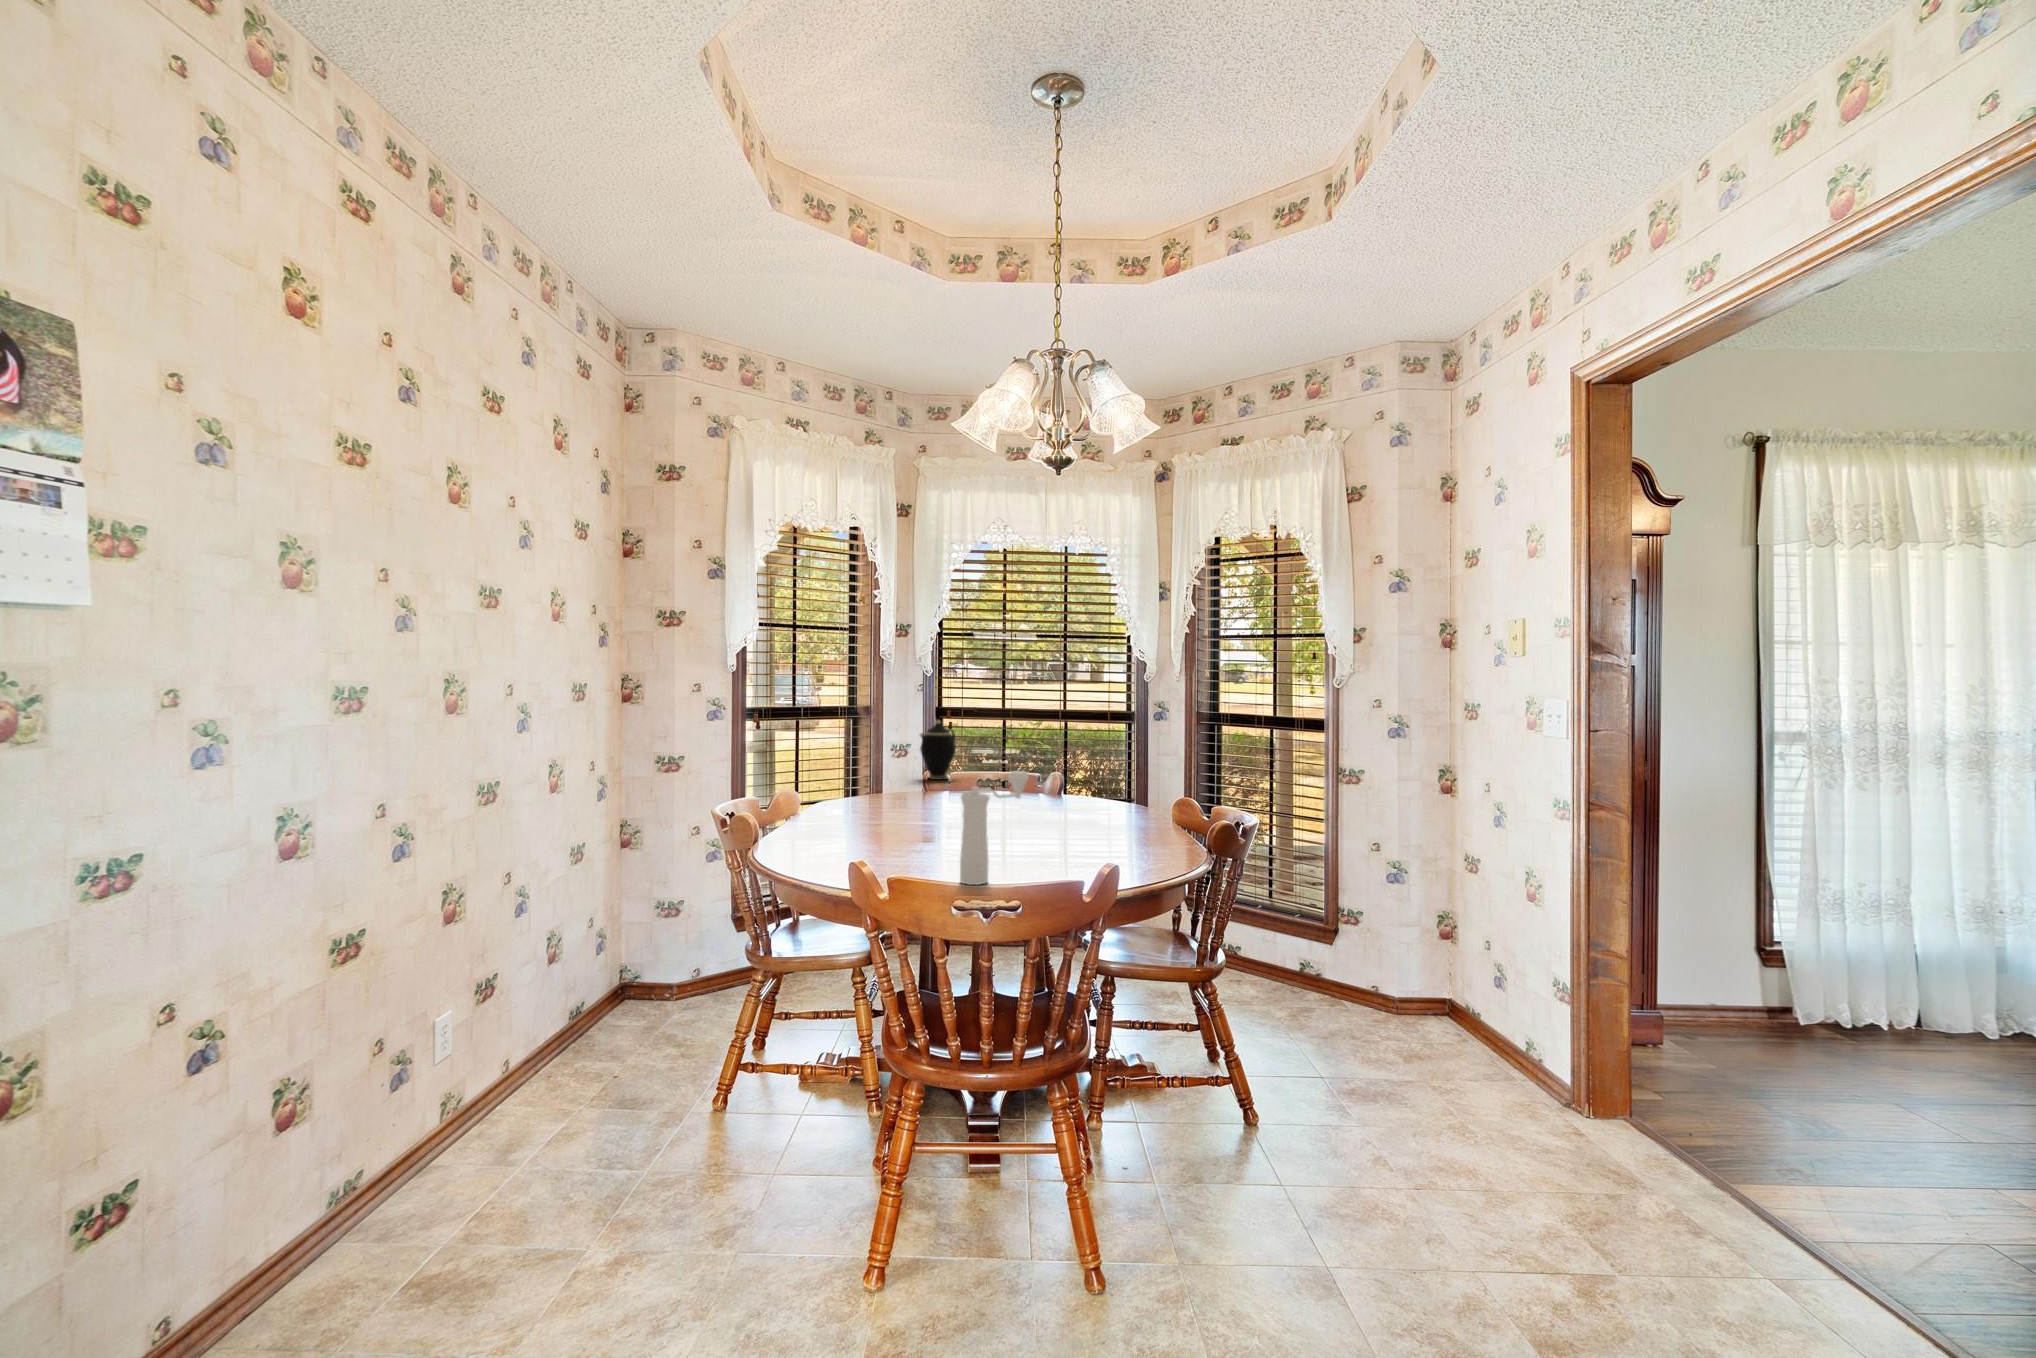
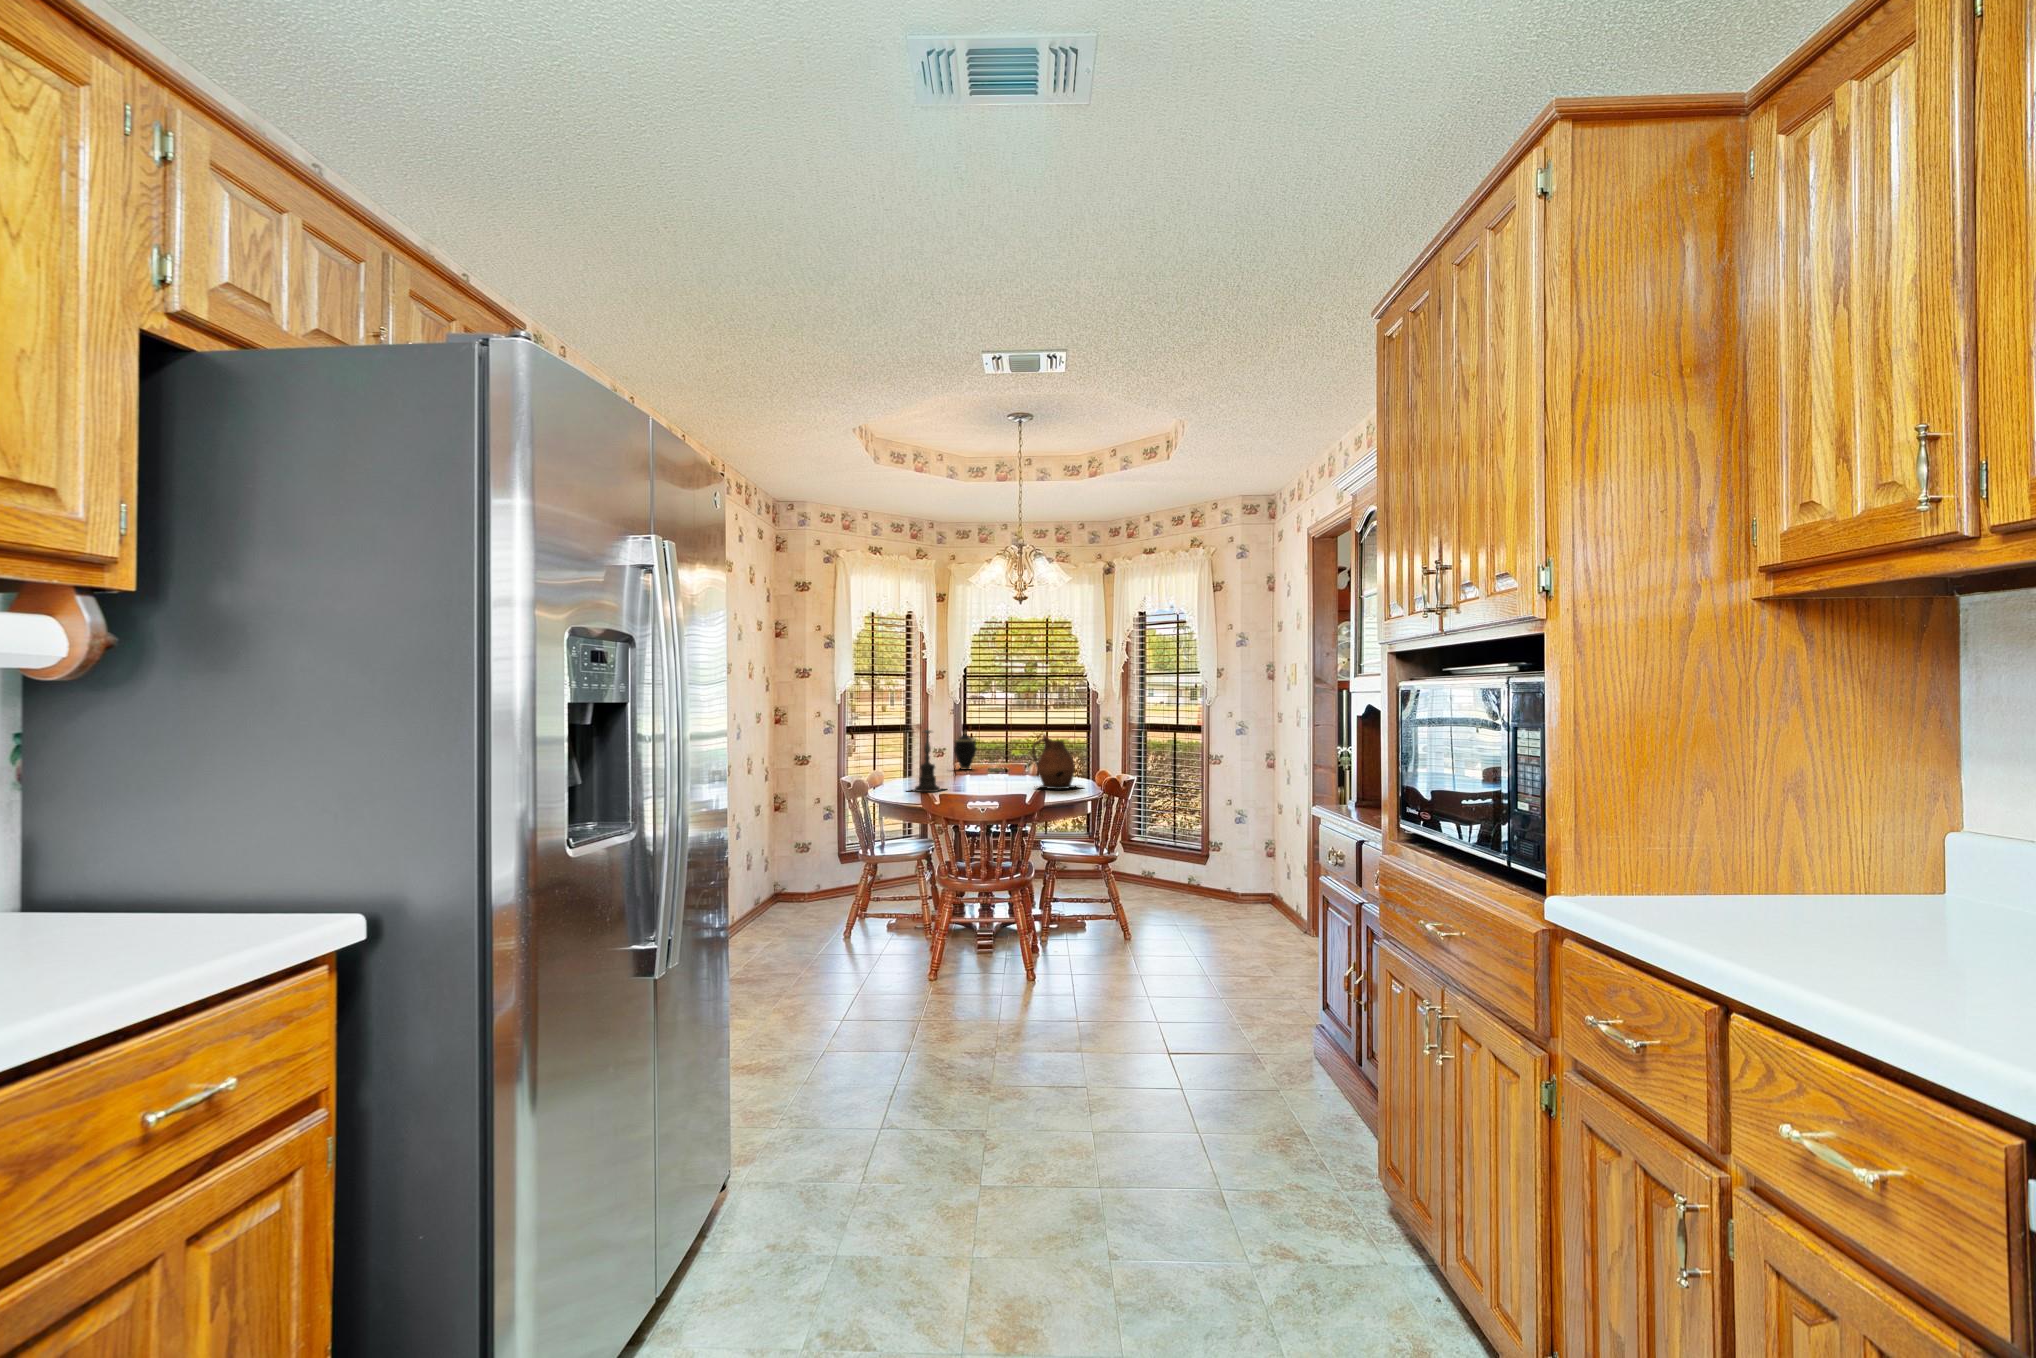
candle holder: none [816,704,904,845] -> present [911,730,942,792]
ceramic pitcher: none [1063,731,1161,842] -> present [1032,734,1080,789]
pepper mill: present [960,771,1029,885] -> none [977,751,1009,802]

